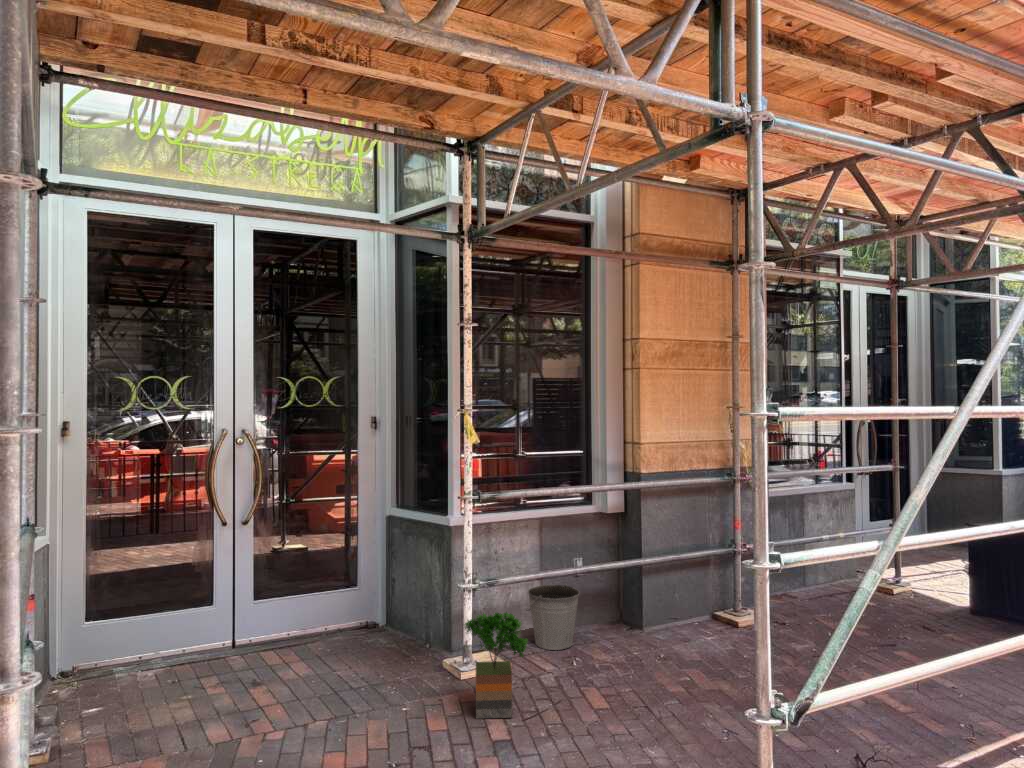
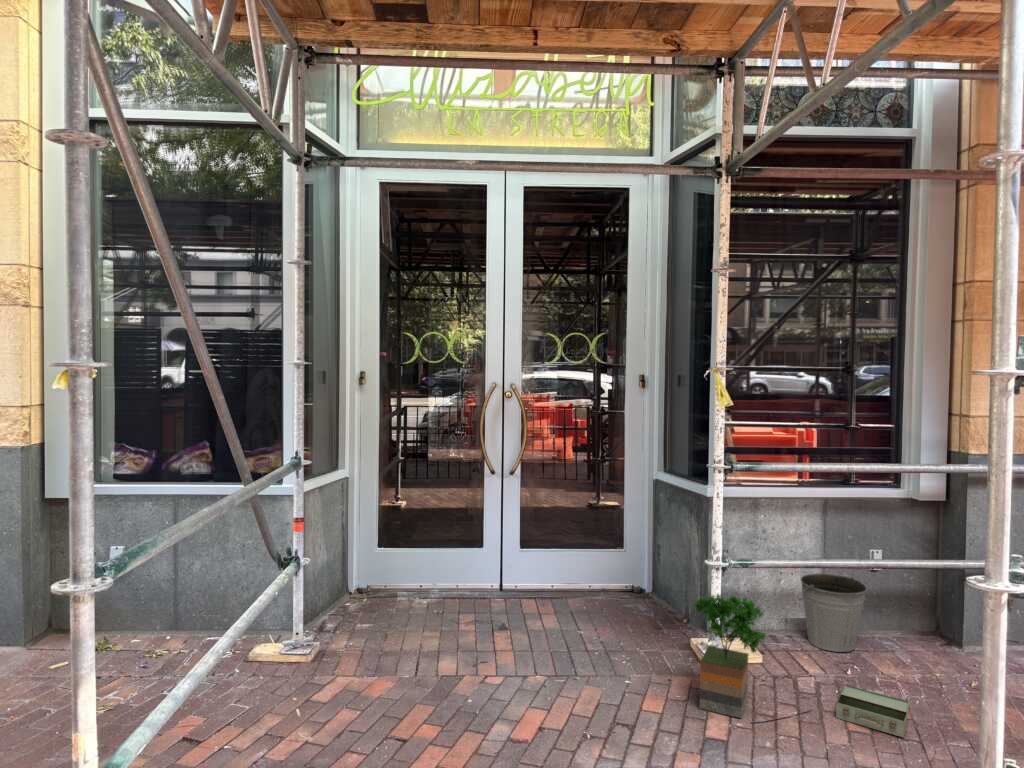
toolbox: none [579,672,628,701] -> present [836,685,910,737]

